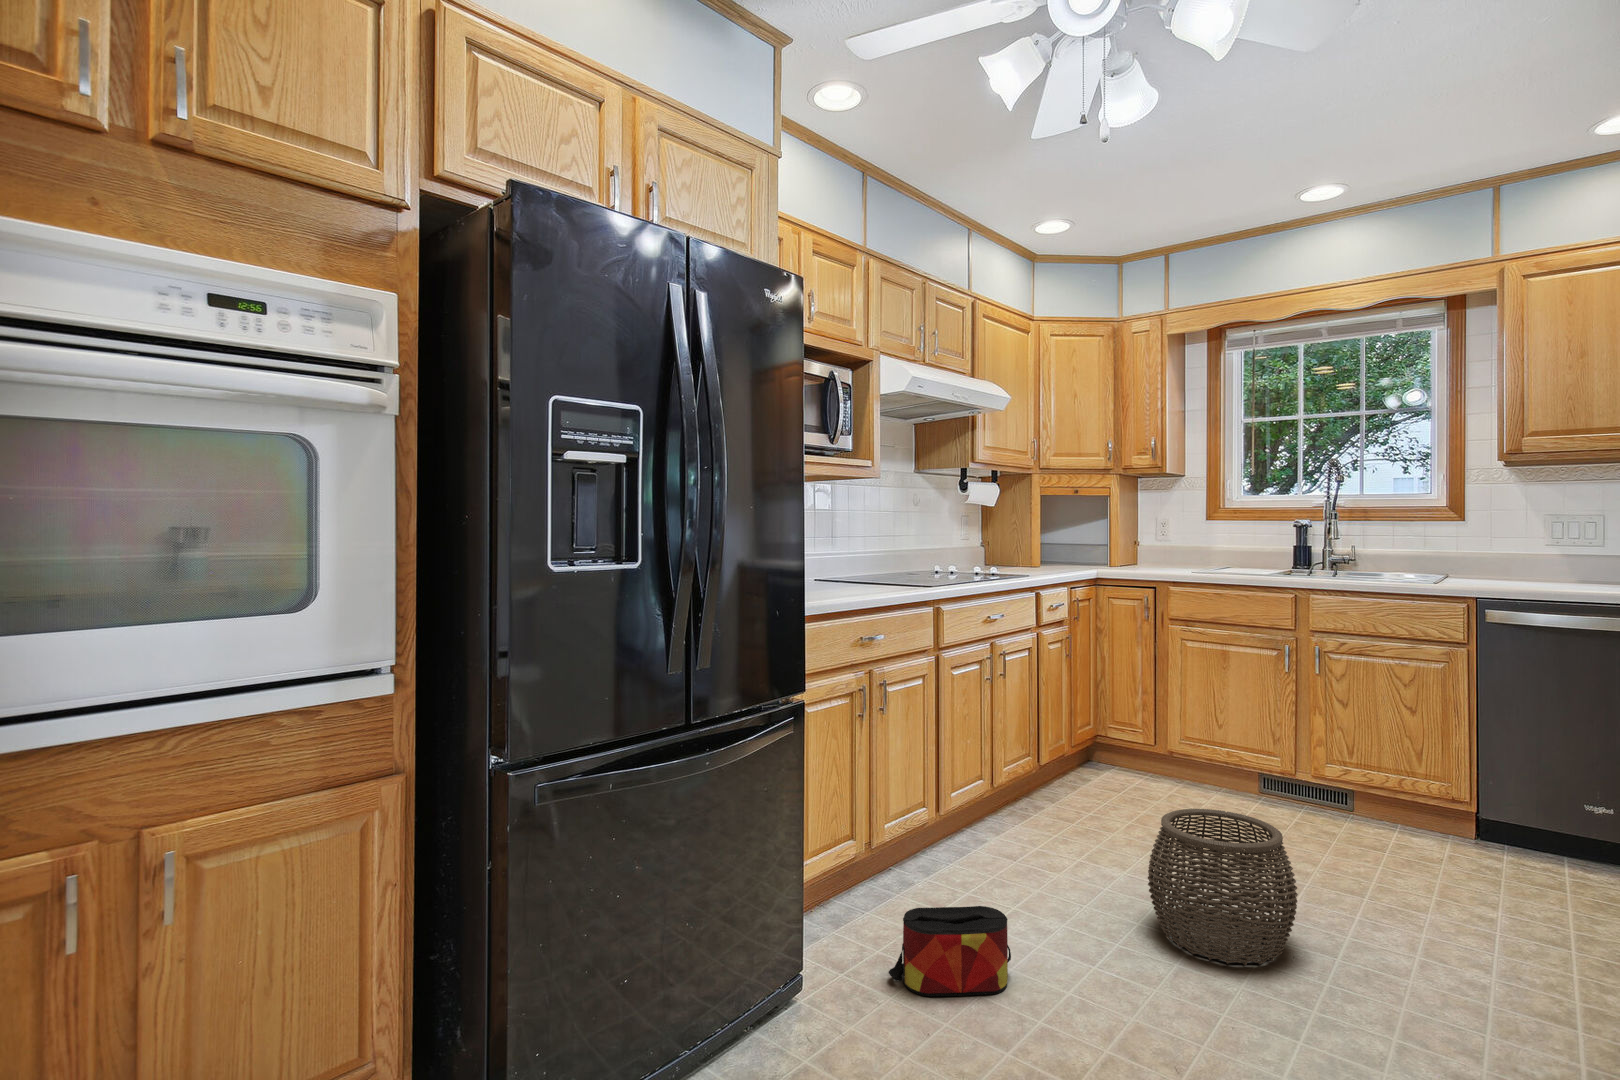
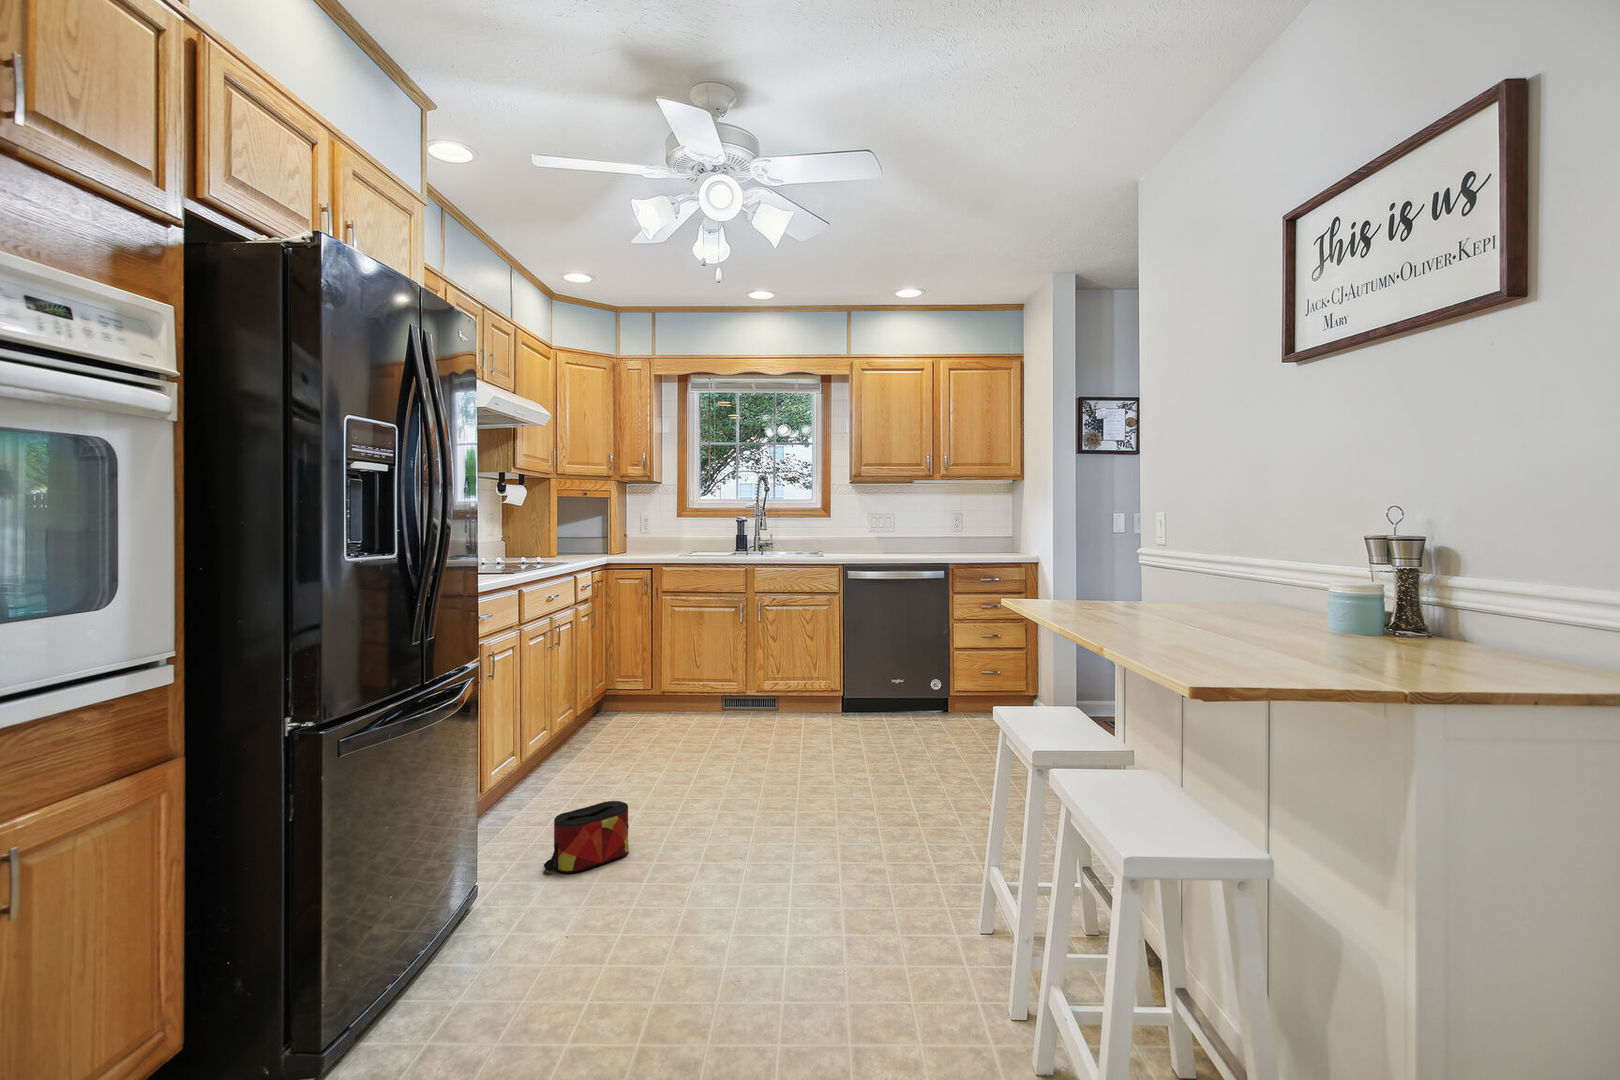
woven basket: present [1148,809,1298,965] -> none [695,711,783,804]

